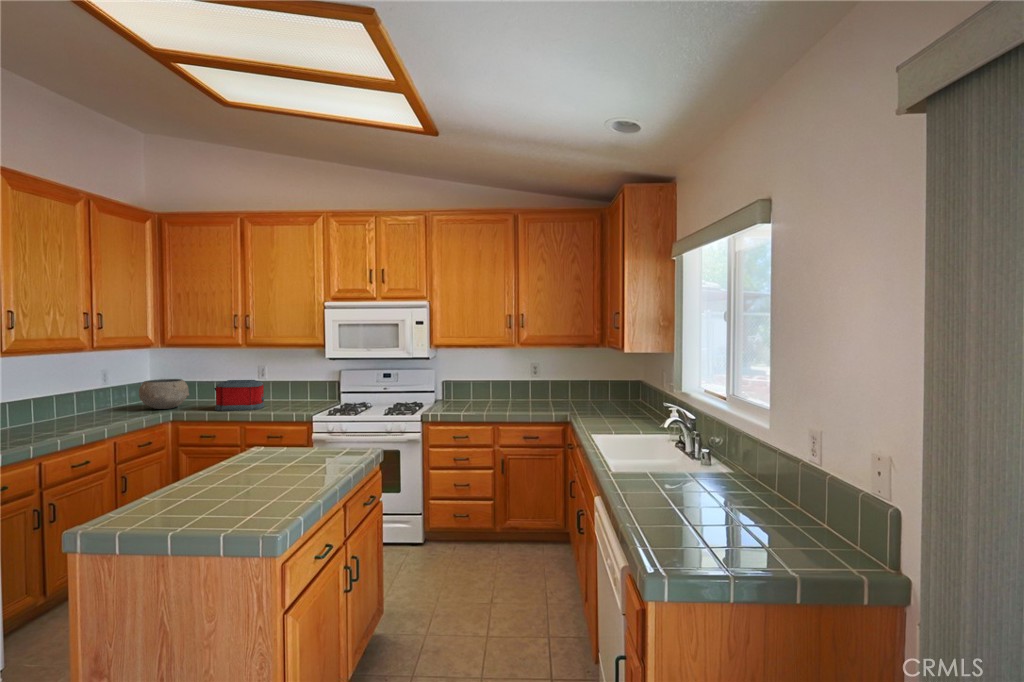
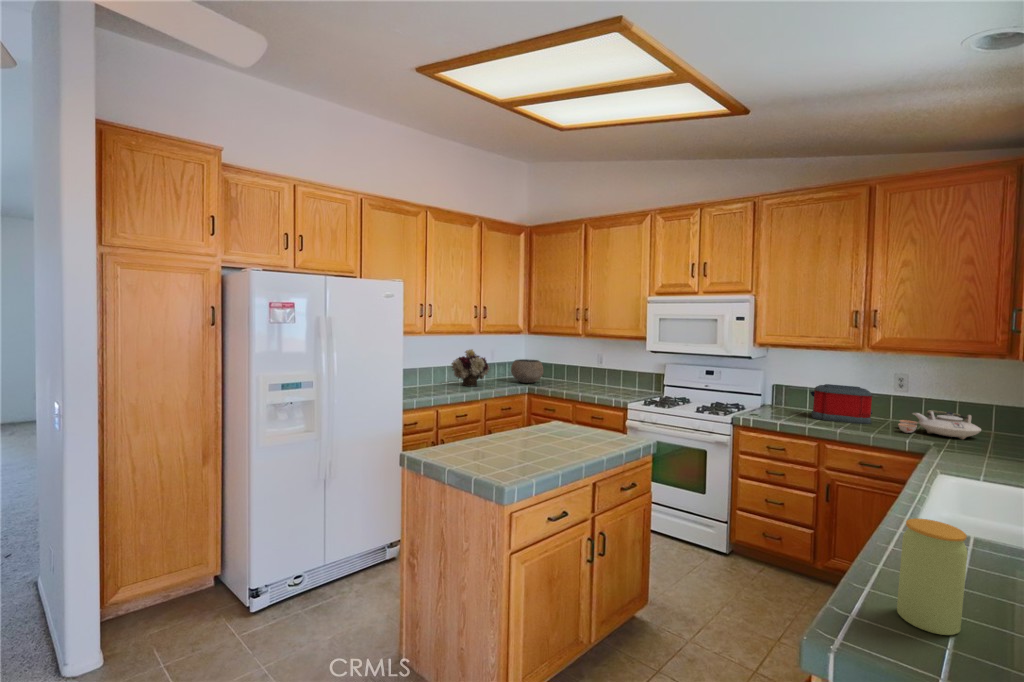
flower arrangement: none [36,372,109,425] -> present [451,349,490,387]
toaster: present [214,380,265,411] -> present [810,384,872,424]
teapot: none [538,389,585,408] -> present [898,410,981,439]
jar: none [667,468,707,549] -> present [897,518,968,635]

